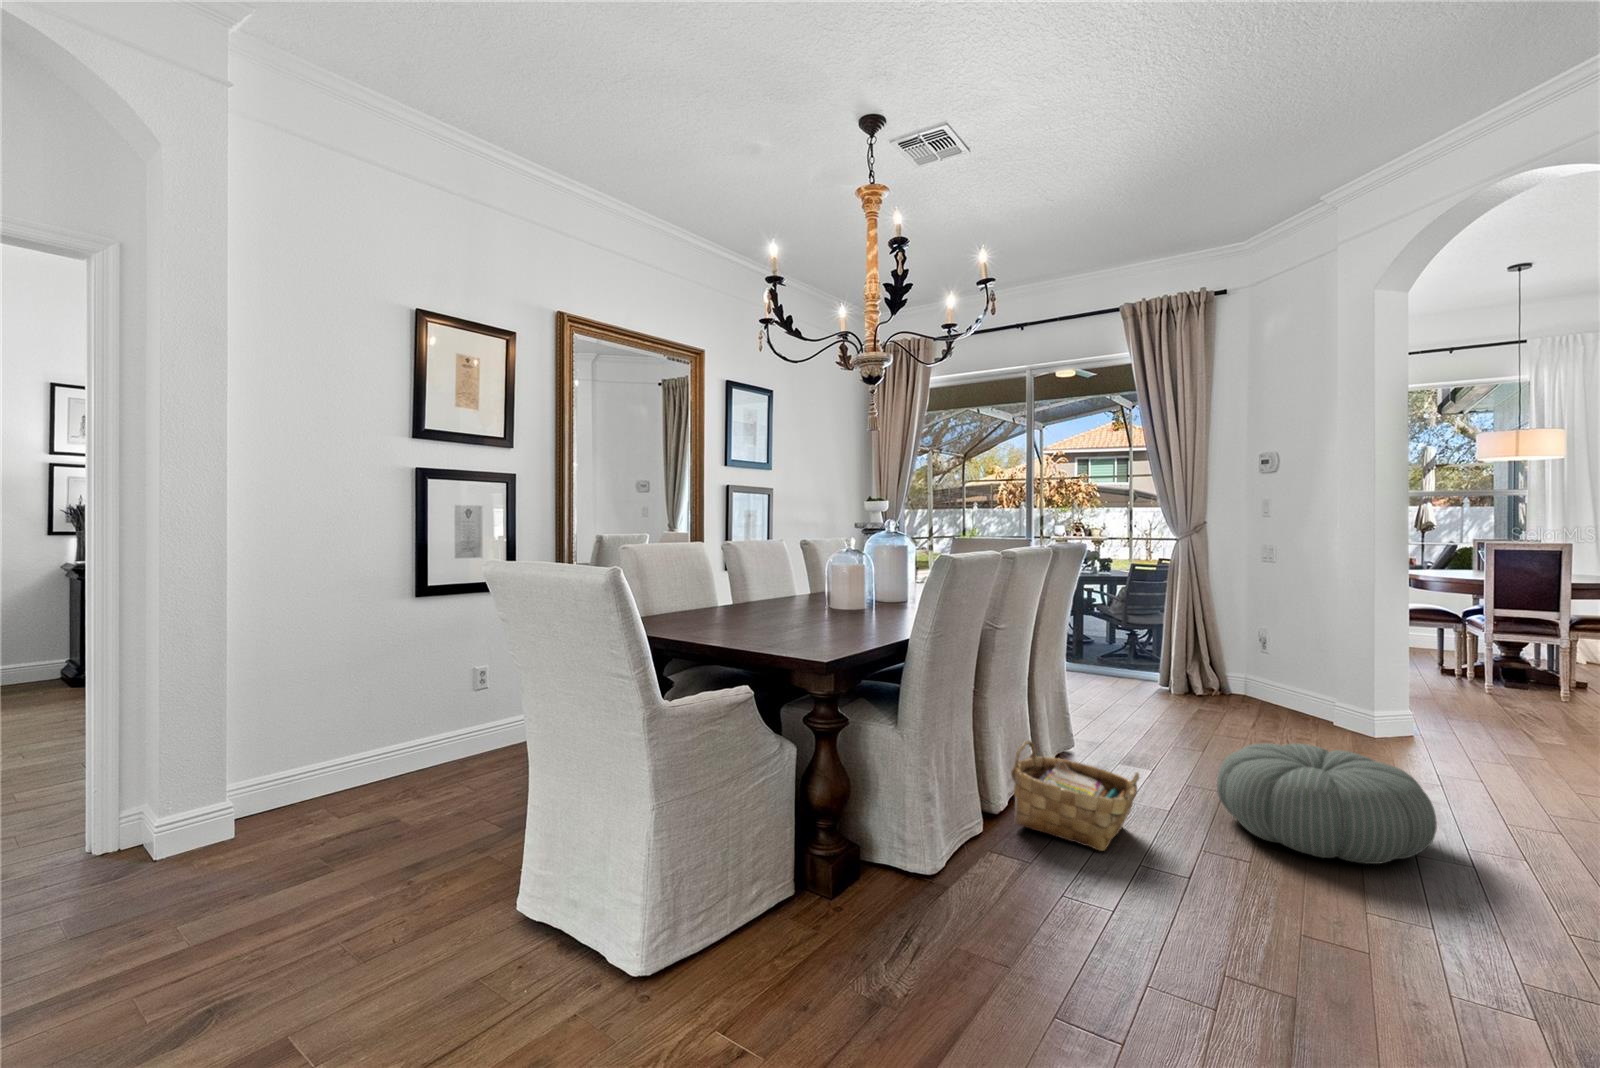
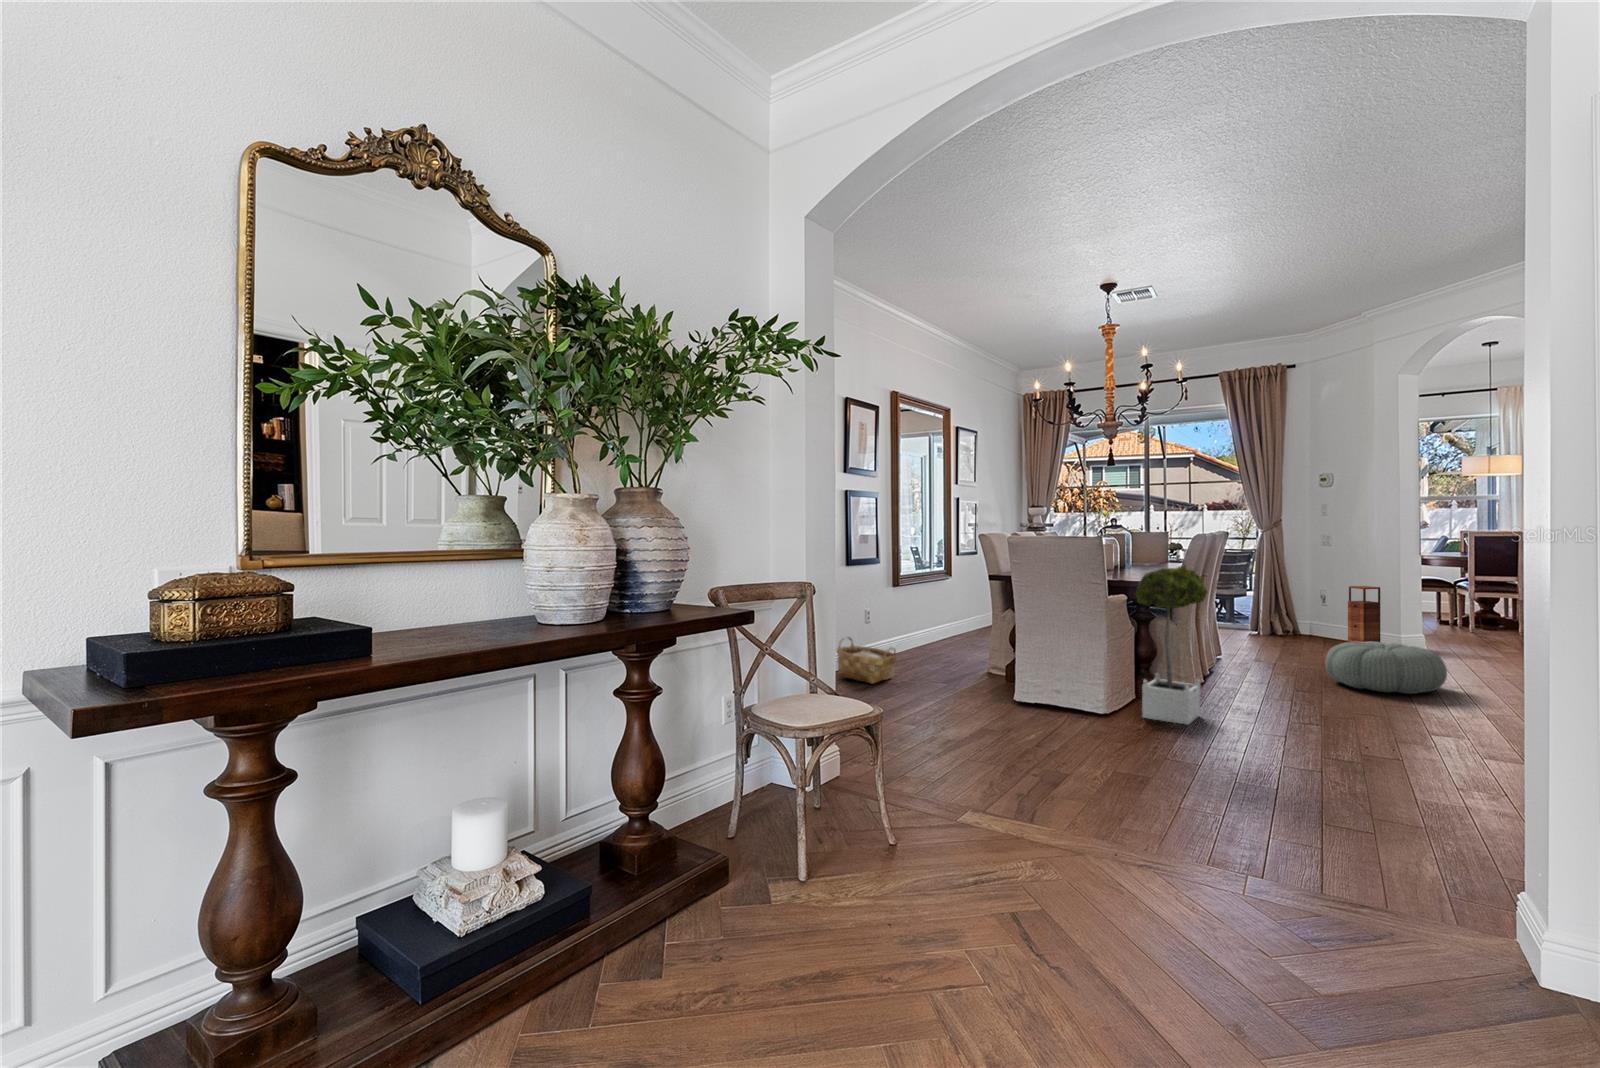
potted tree: none [745,615,896,978] -> present [1135,565,1207,725]
storage cabinet: none [1293,627,1343,727] -> present [1348,586,1380,643]
woven basket: present [1011,740,1139,851] -> present [837,636,896,684]

